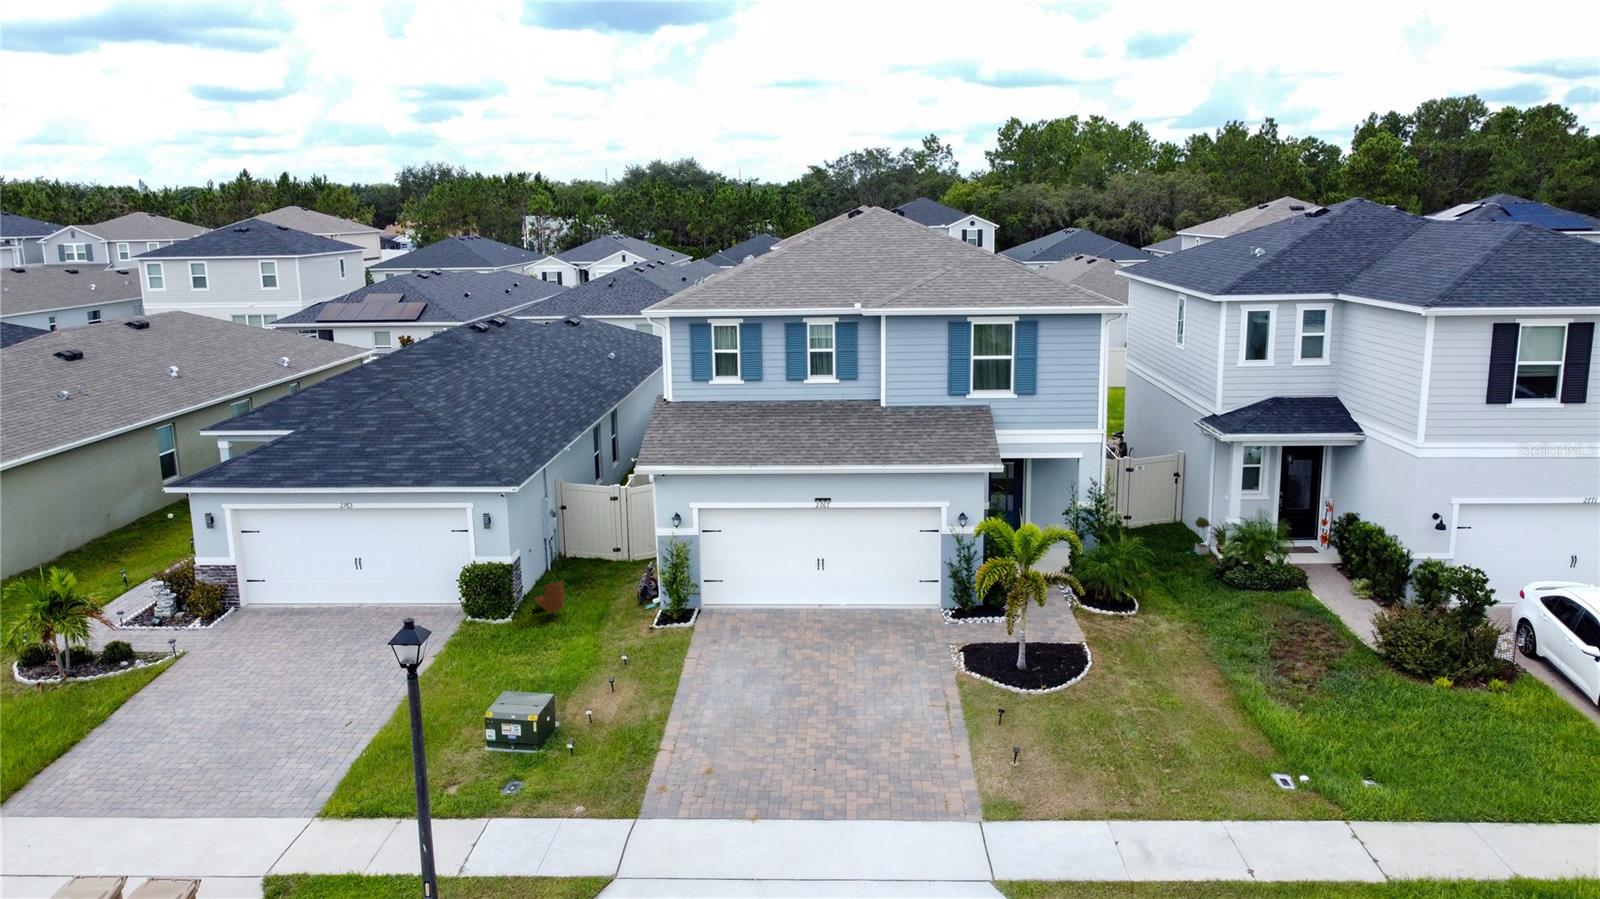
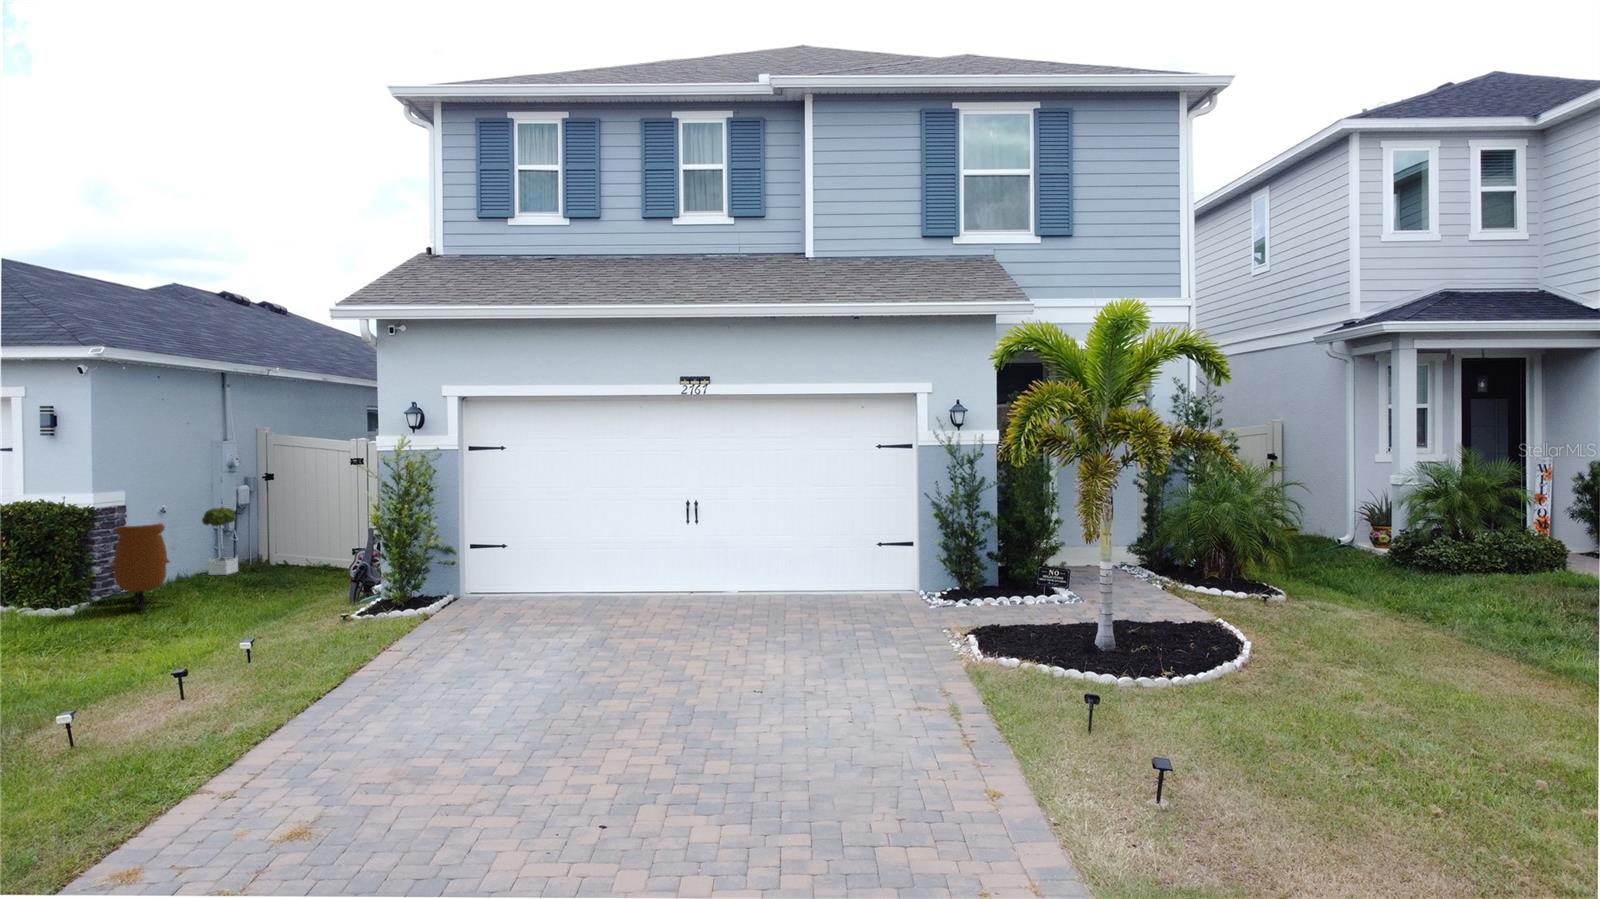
potted tree: present [1195,517,1210,555] -> present [202,507,238,575]

